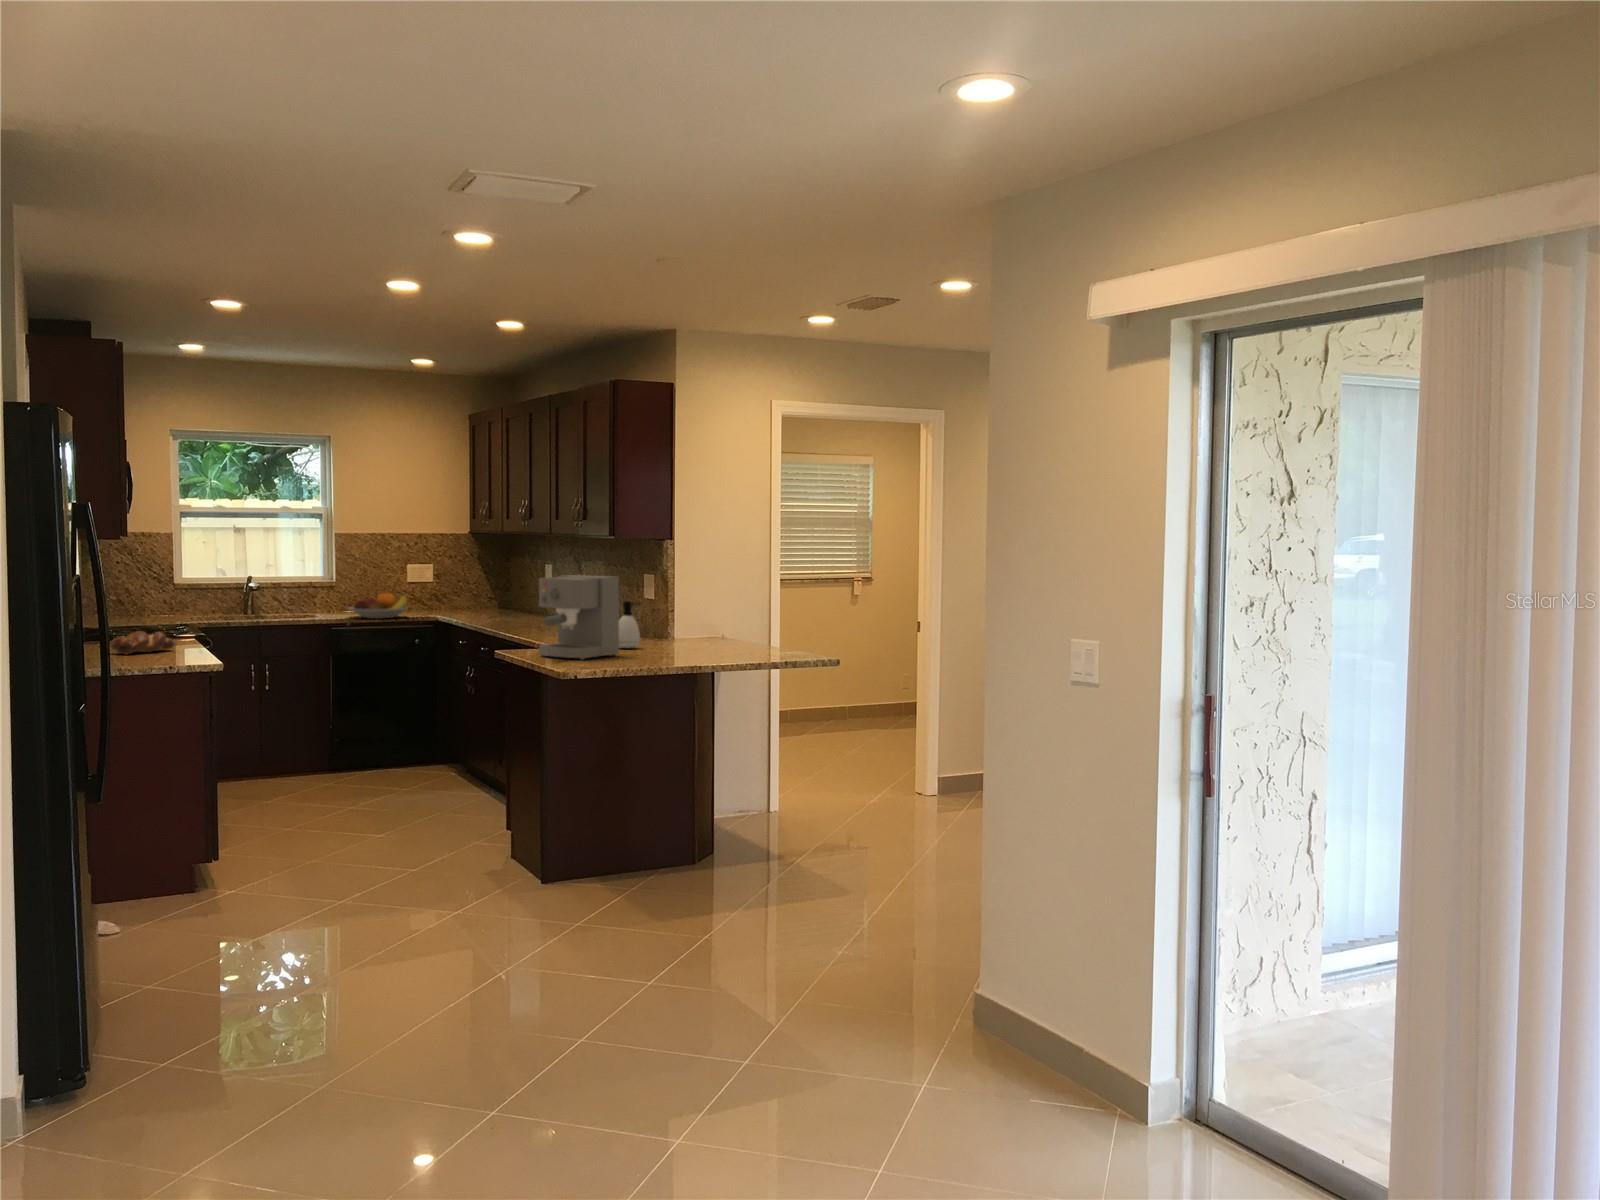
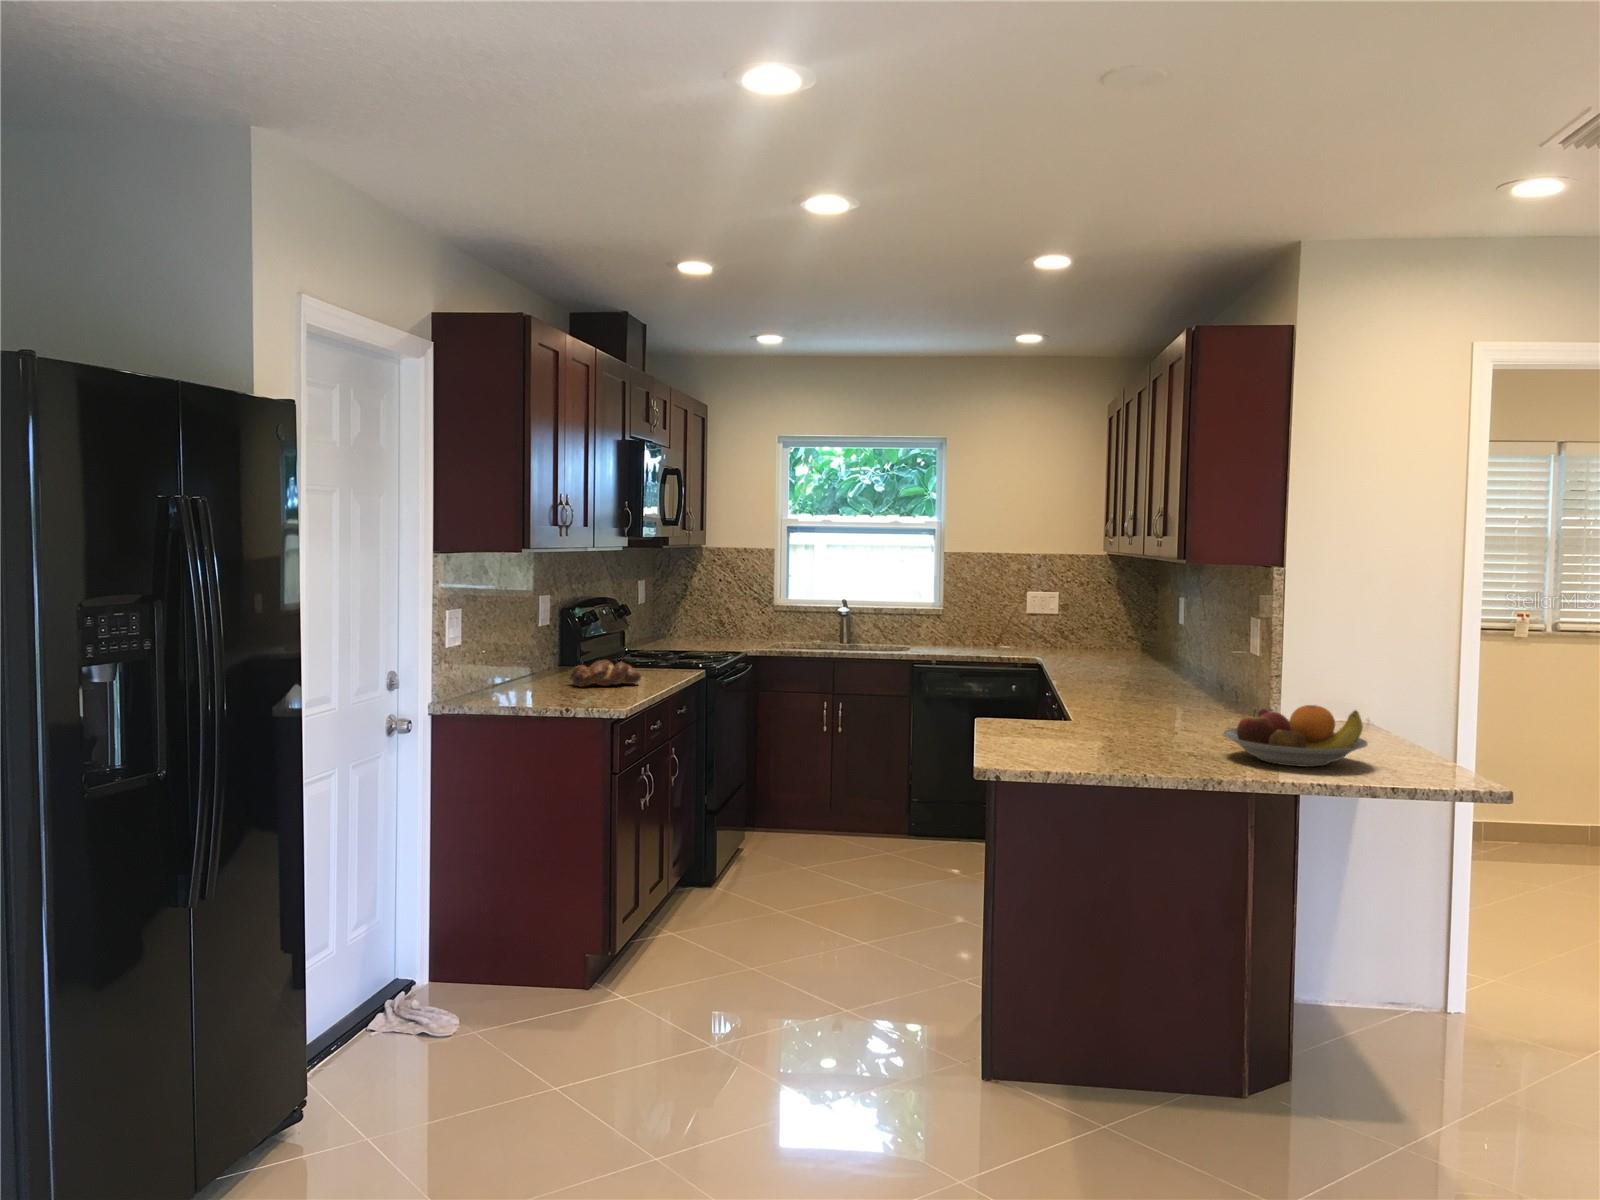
coffee maker: present [539,575,619,660] -> none [1015,616,1156,754]
fruit bowl: present [349,593,408,619] -> present [1223,705,1368,767]
soap dispenser: present [619,601,640,648] -> none [1173,661,1219,736]

